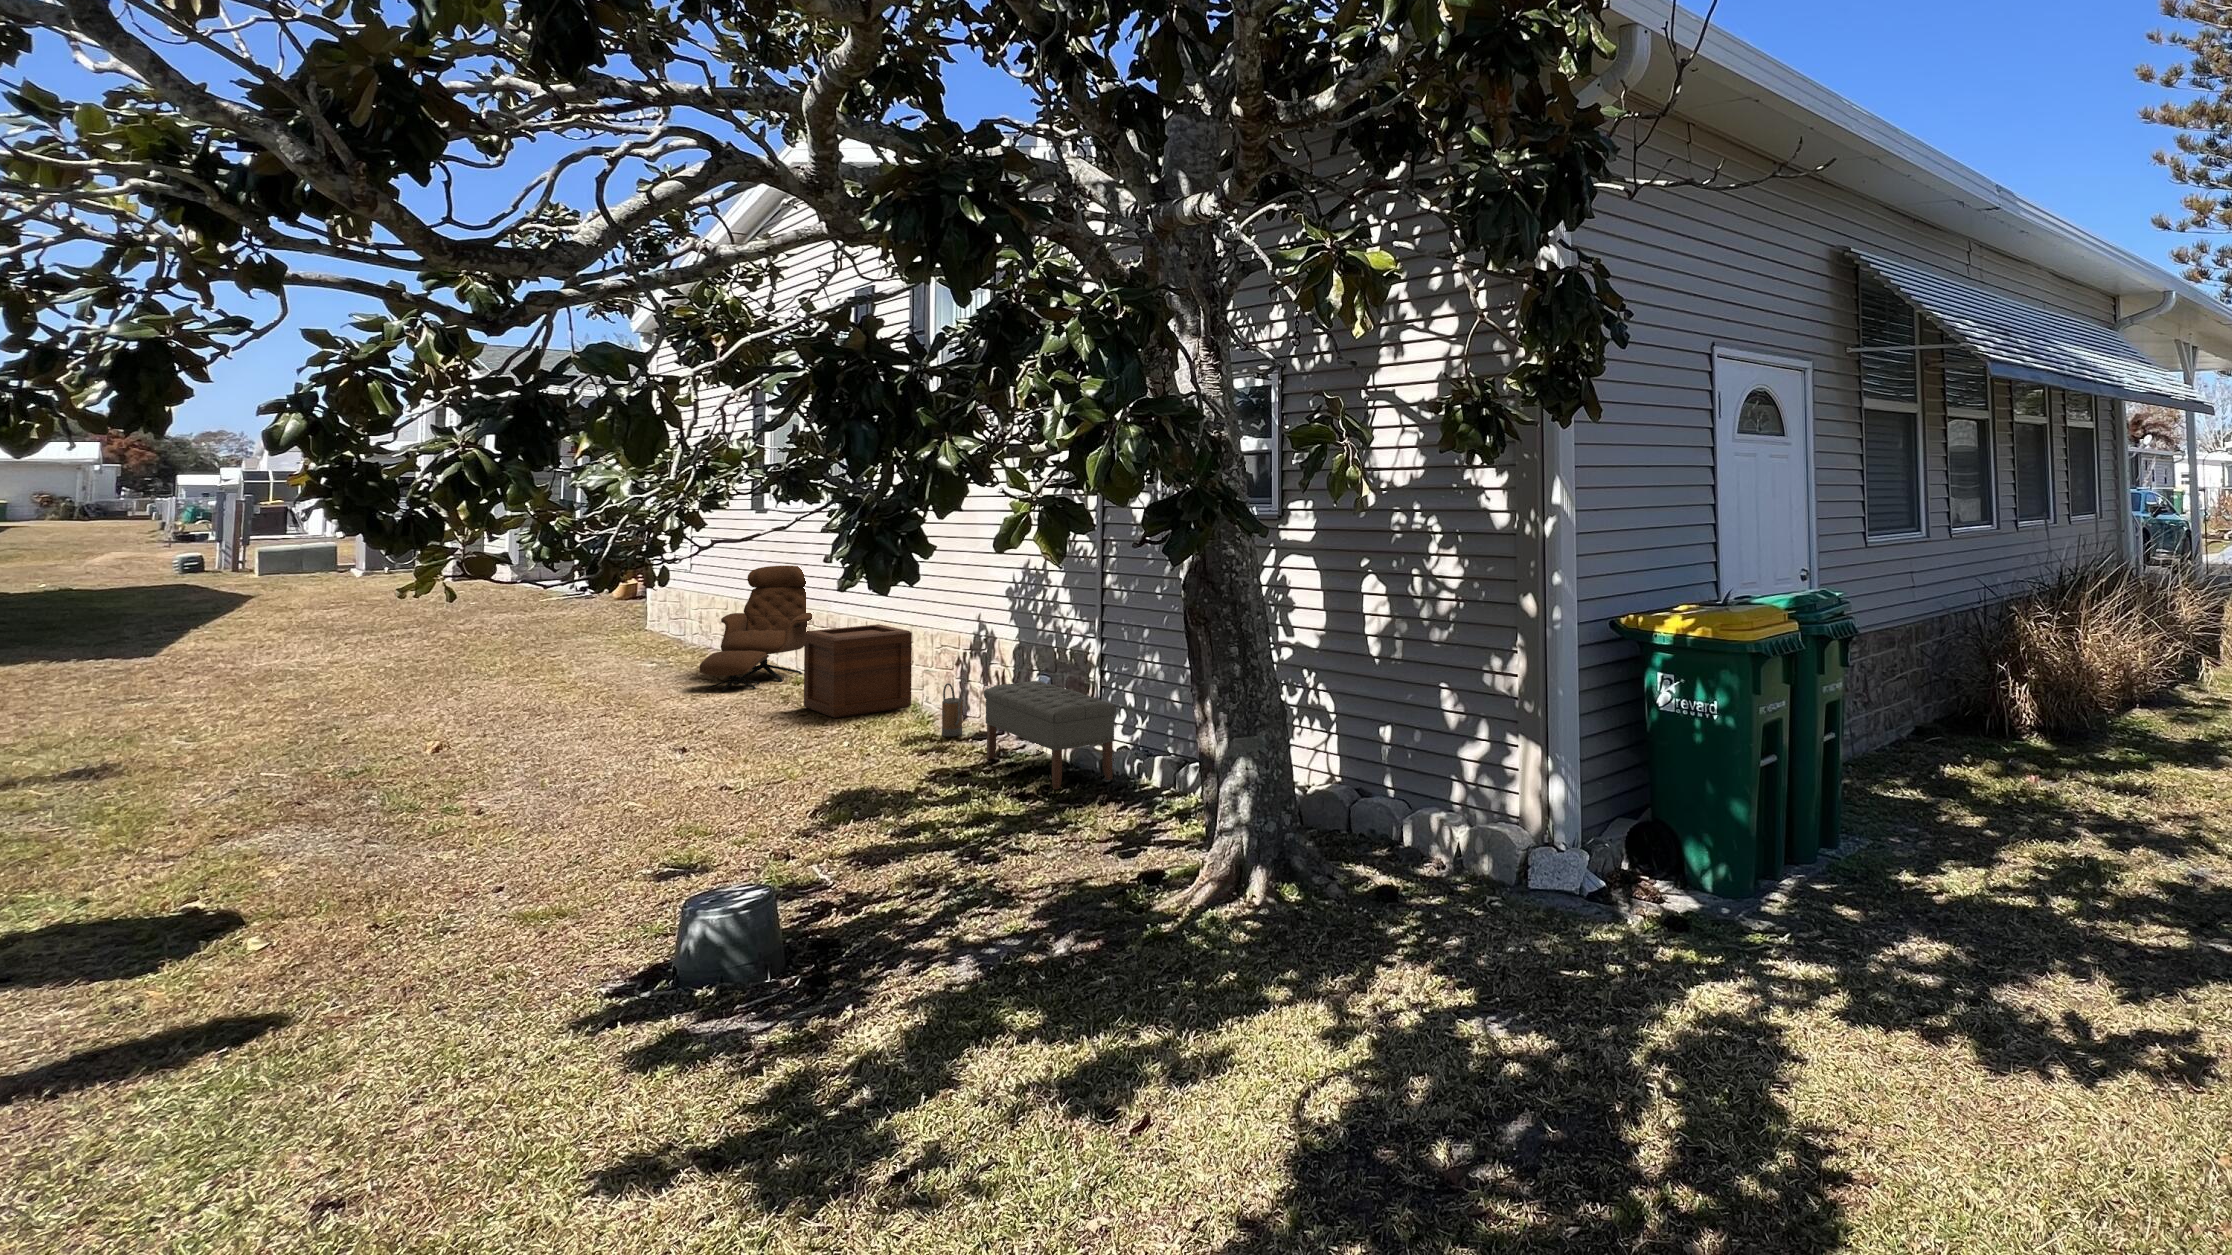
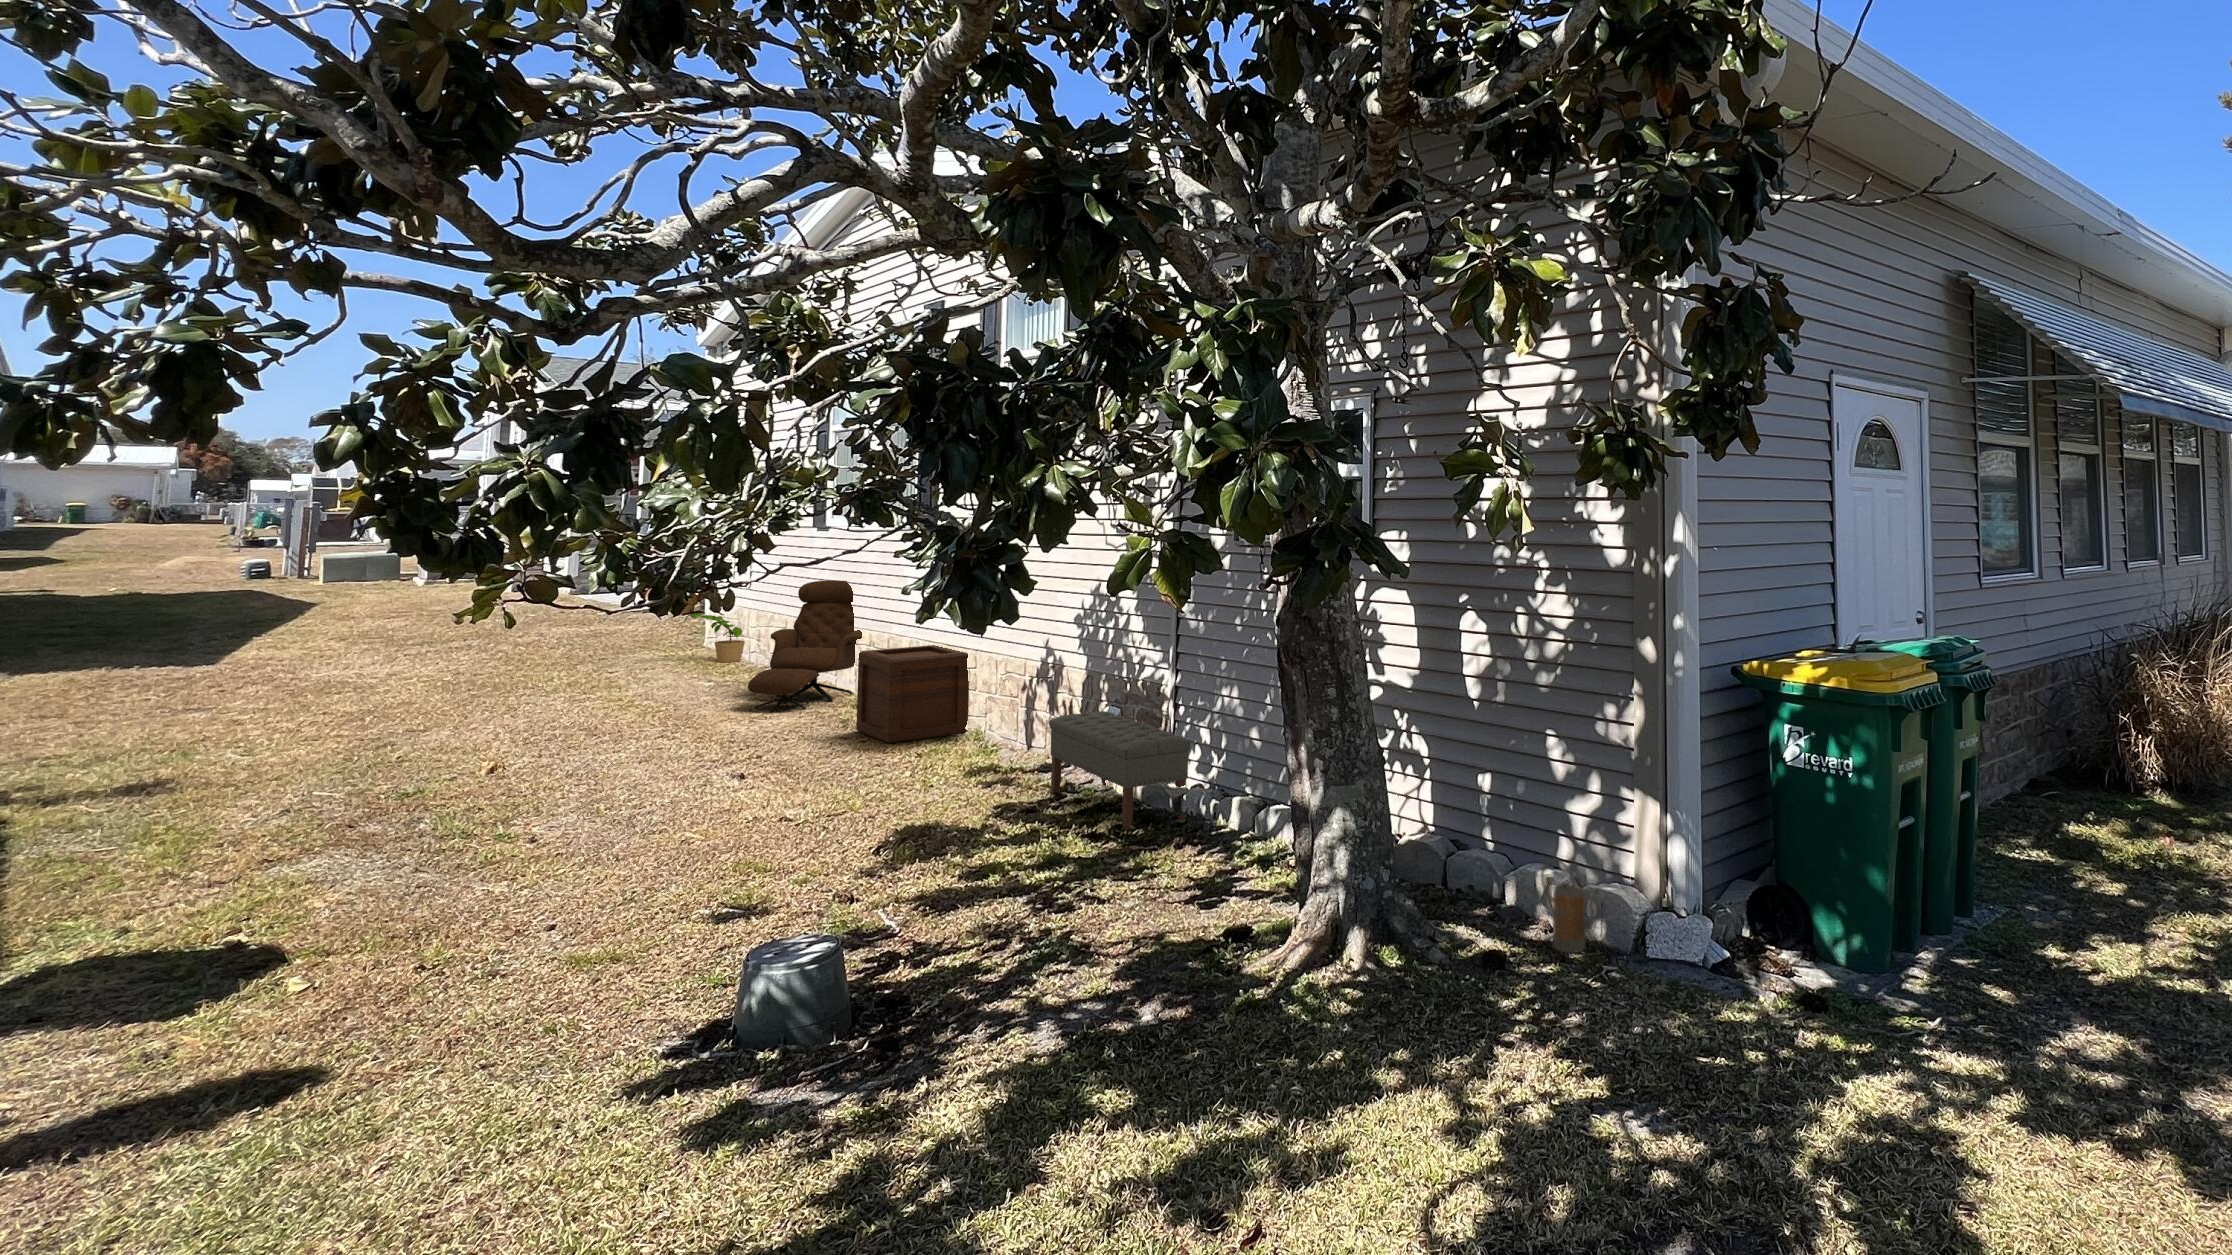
potted plant: none [639,601,699,648] -> present [685,613,745,662]
watering can: present [942,683,962,736] -> present [1540,859,1599,953]

